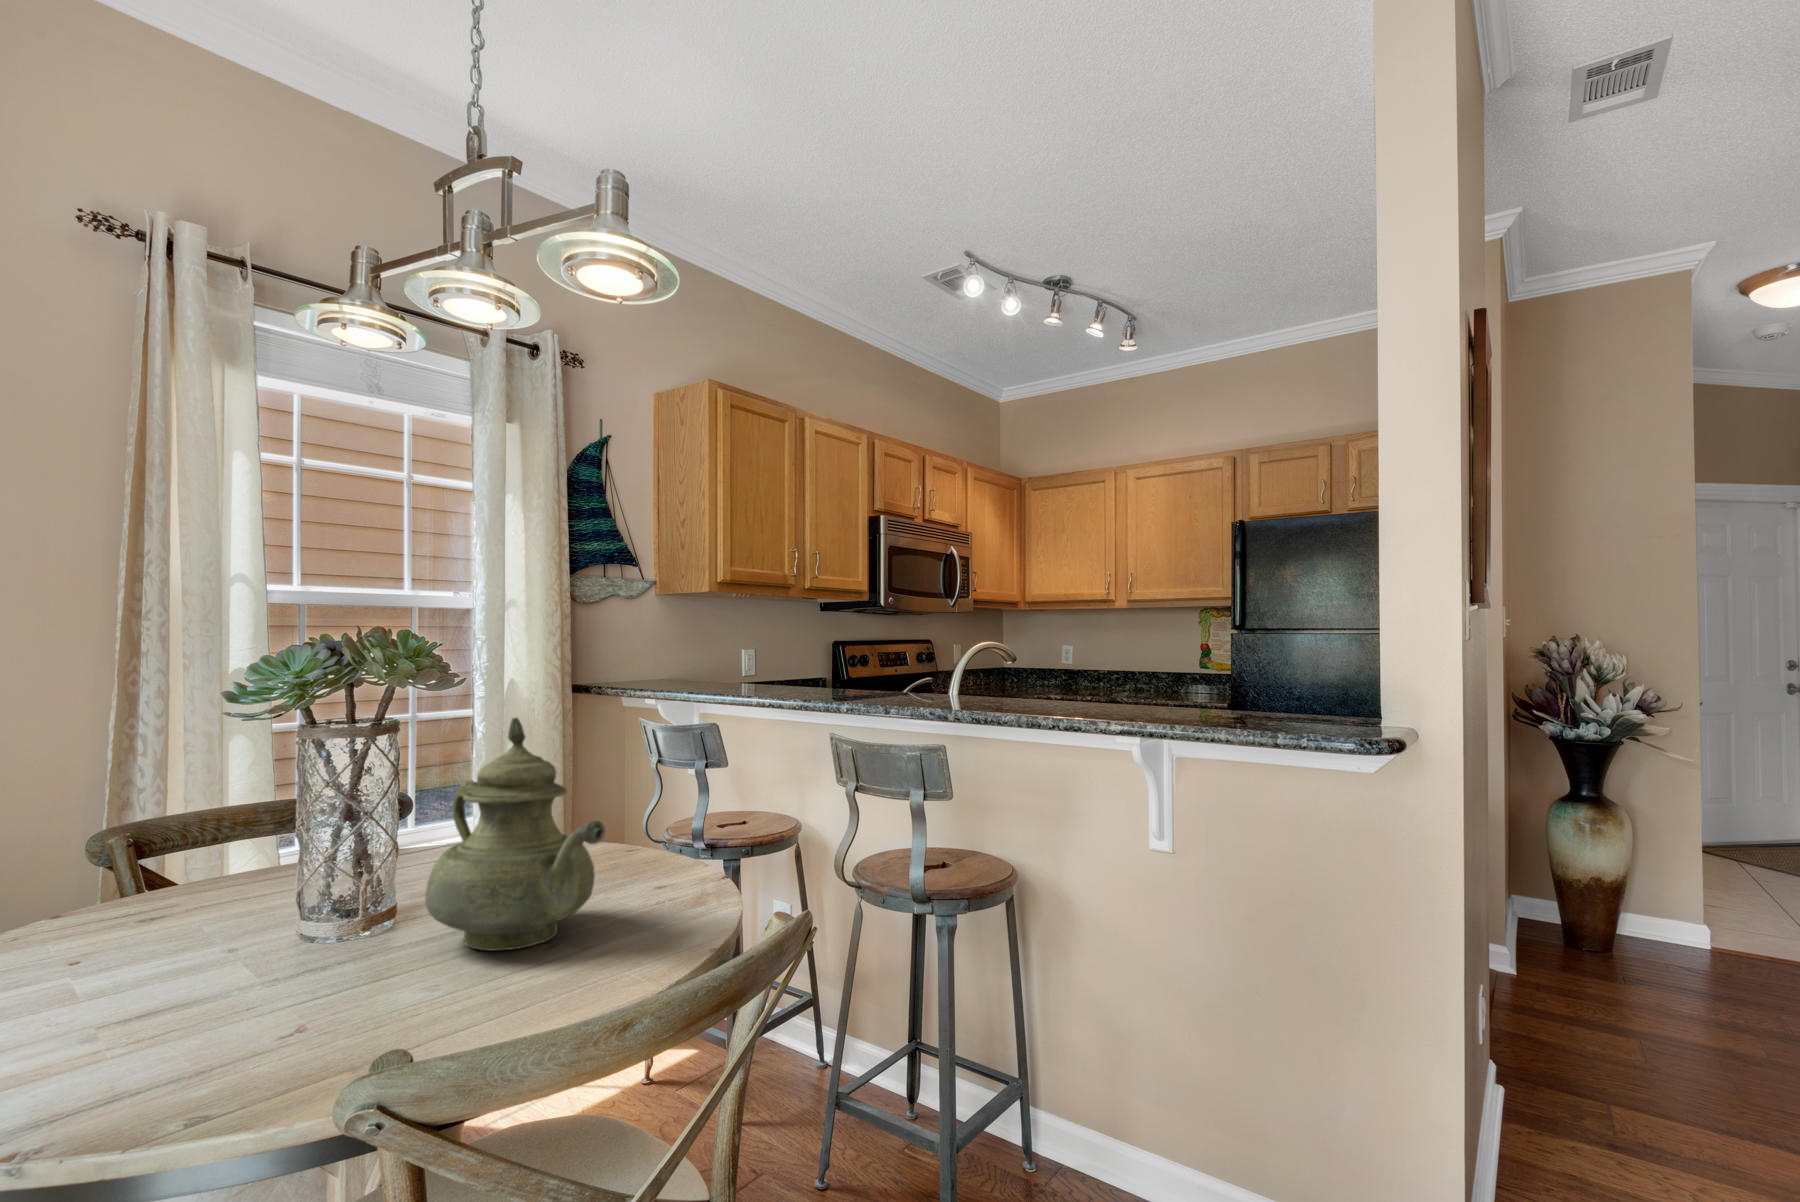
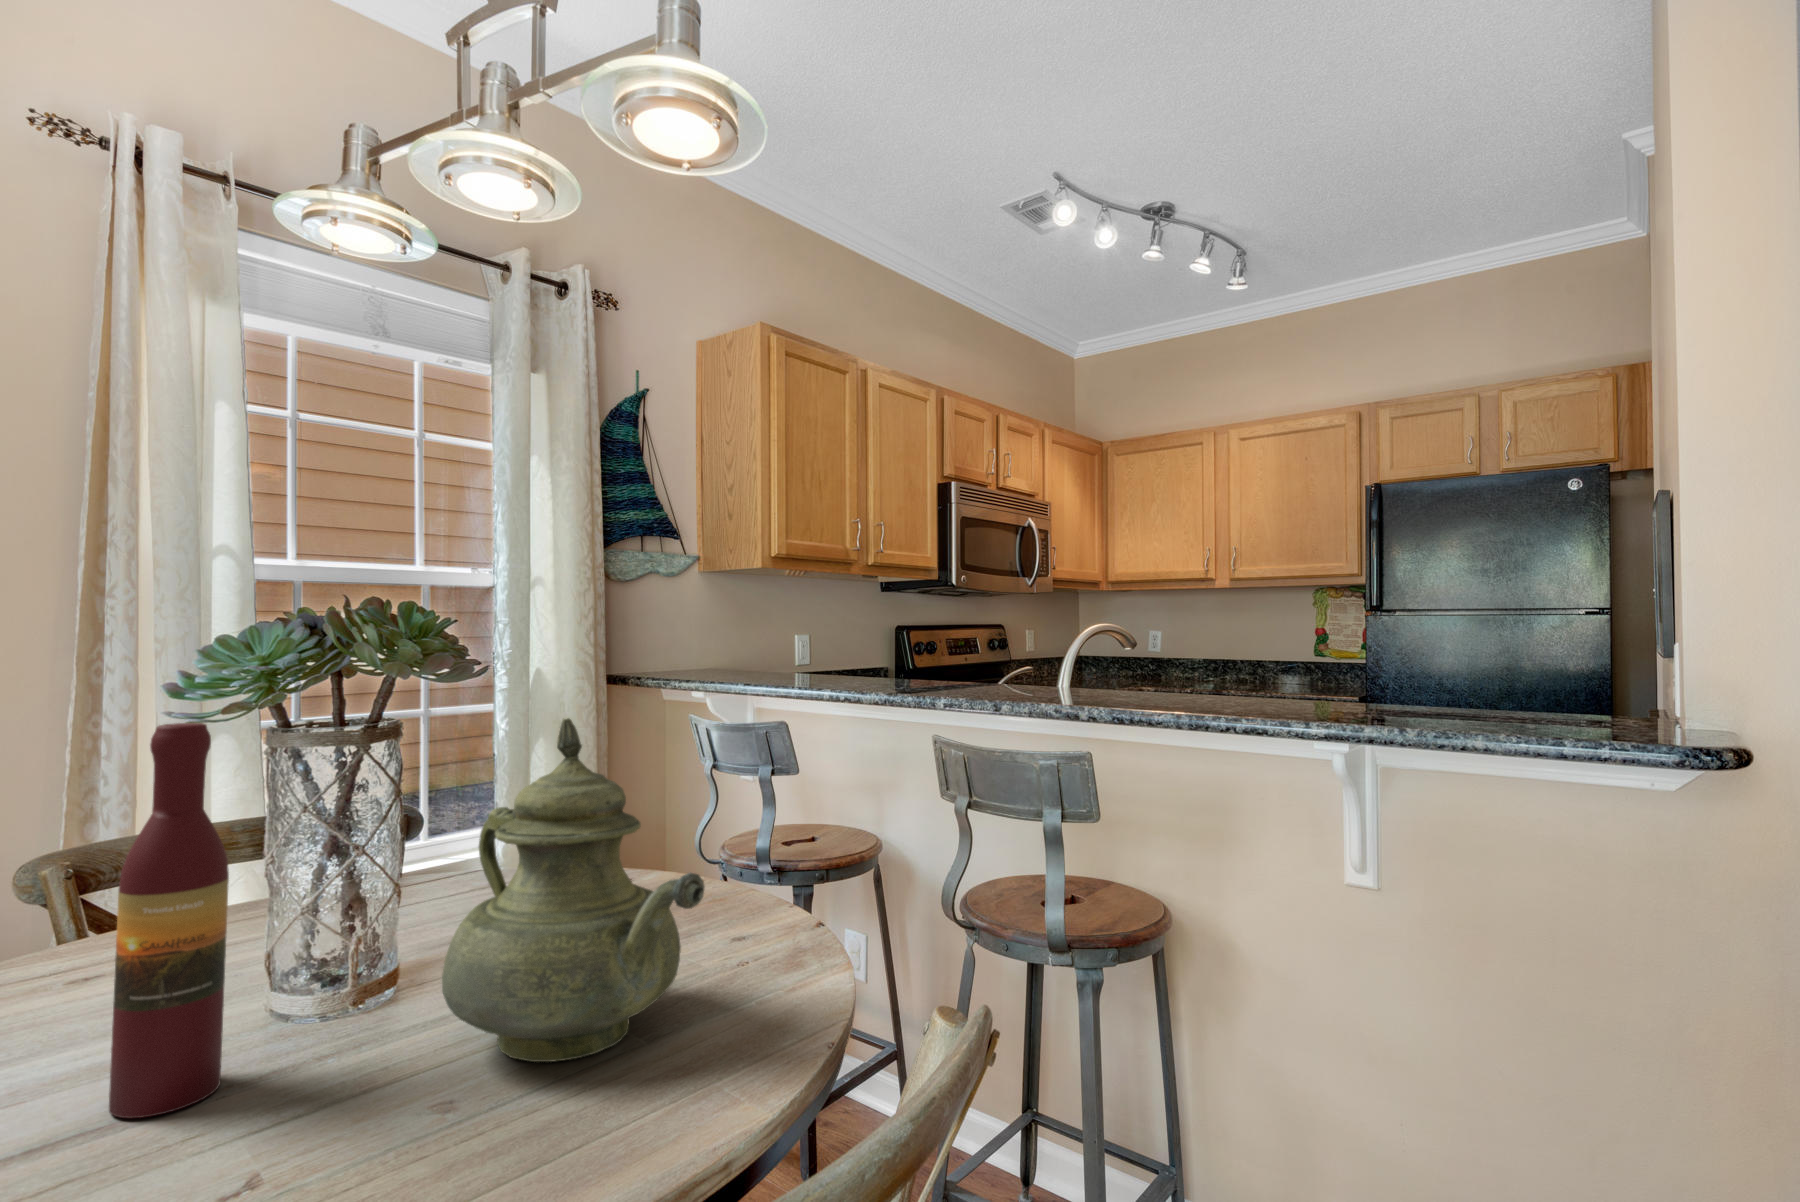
wine bottle: none [199,720,280,981] -> present [109,723,229,1118]

